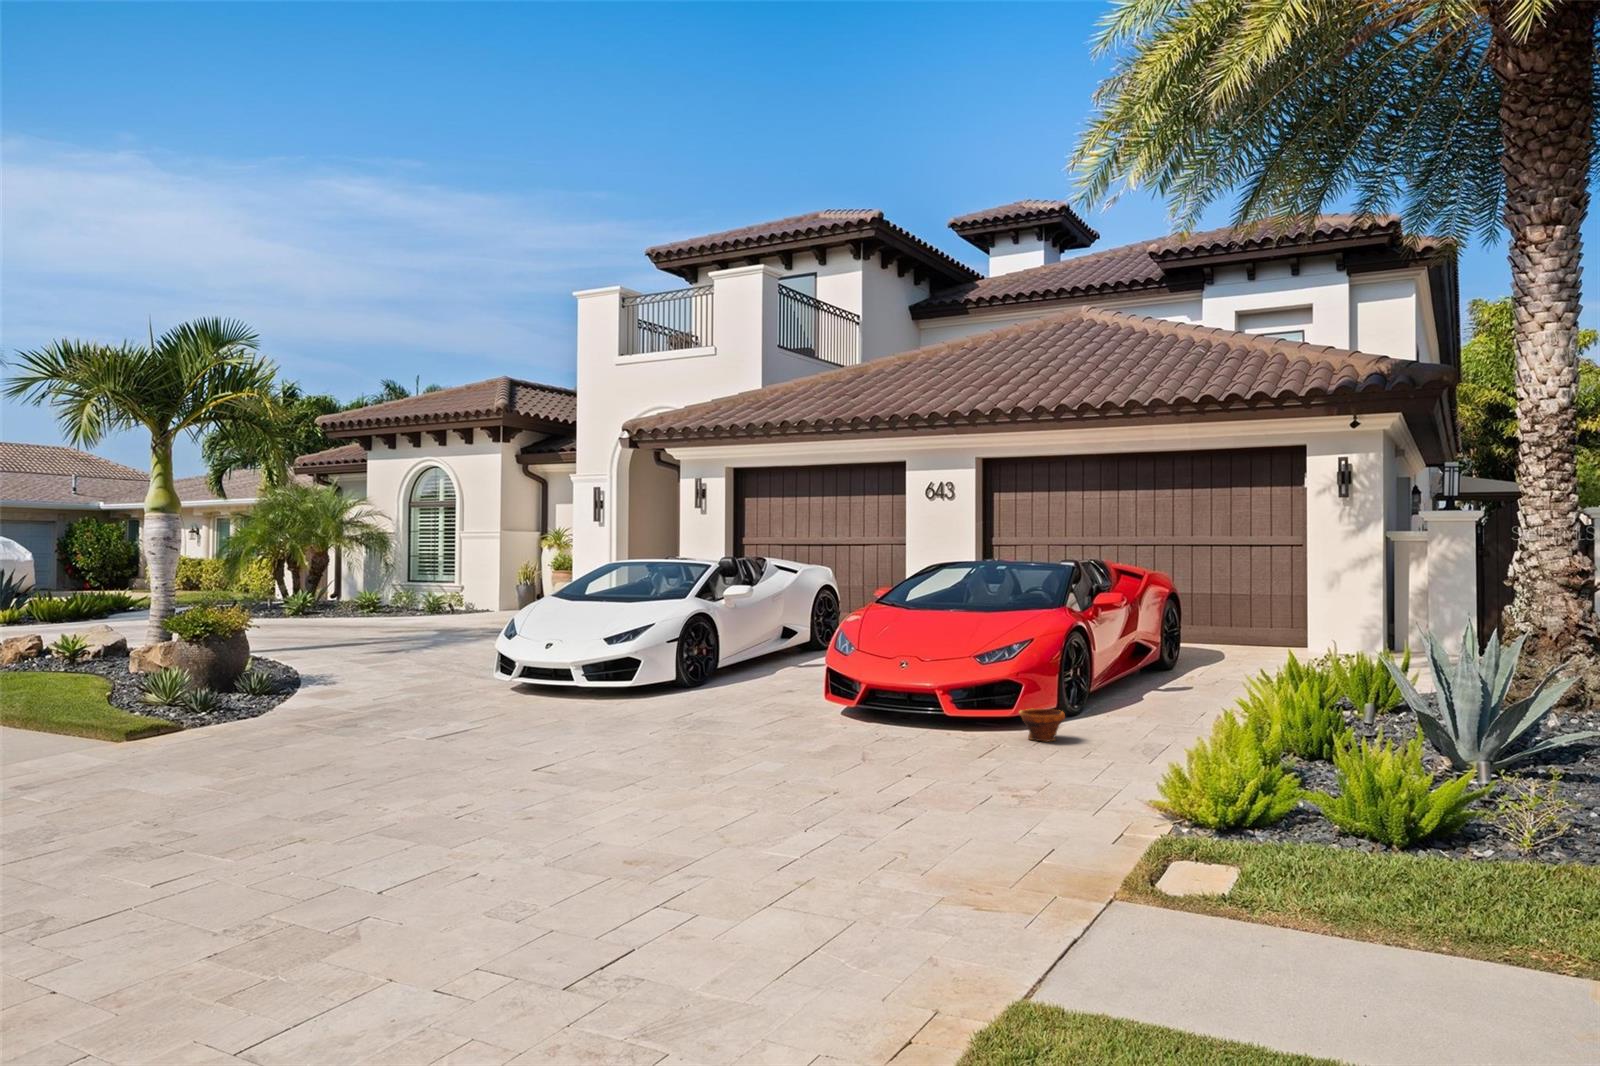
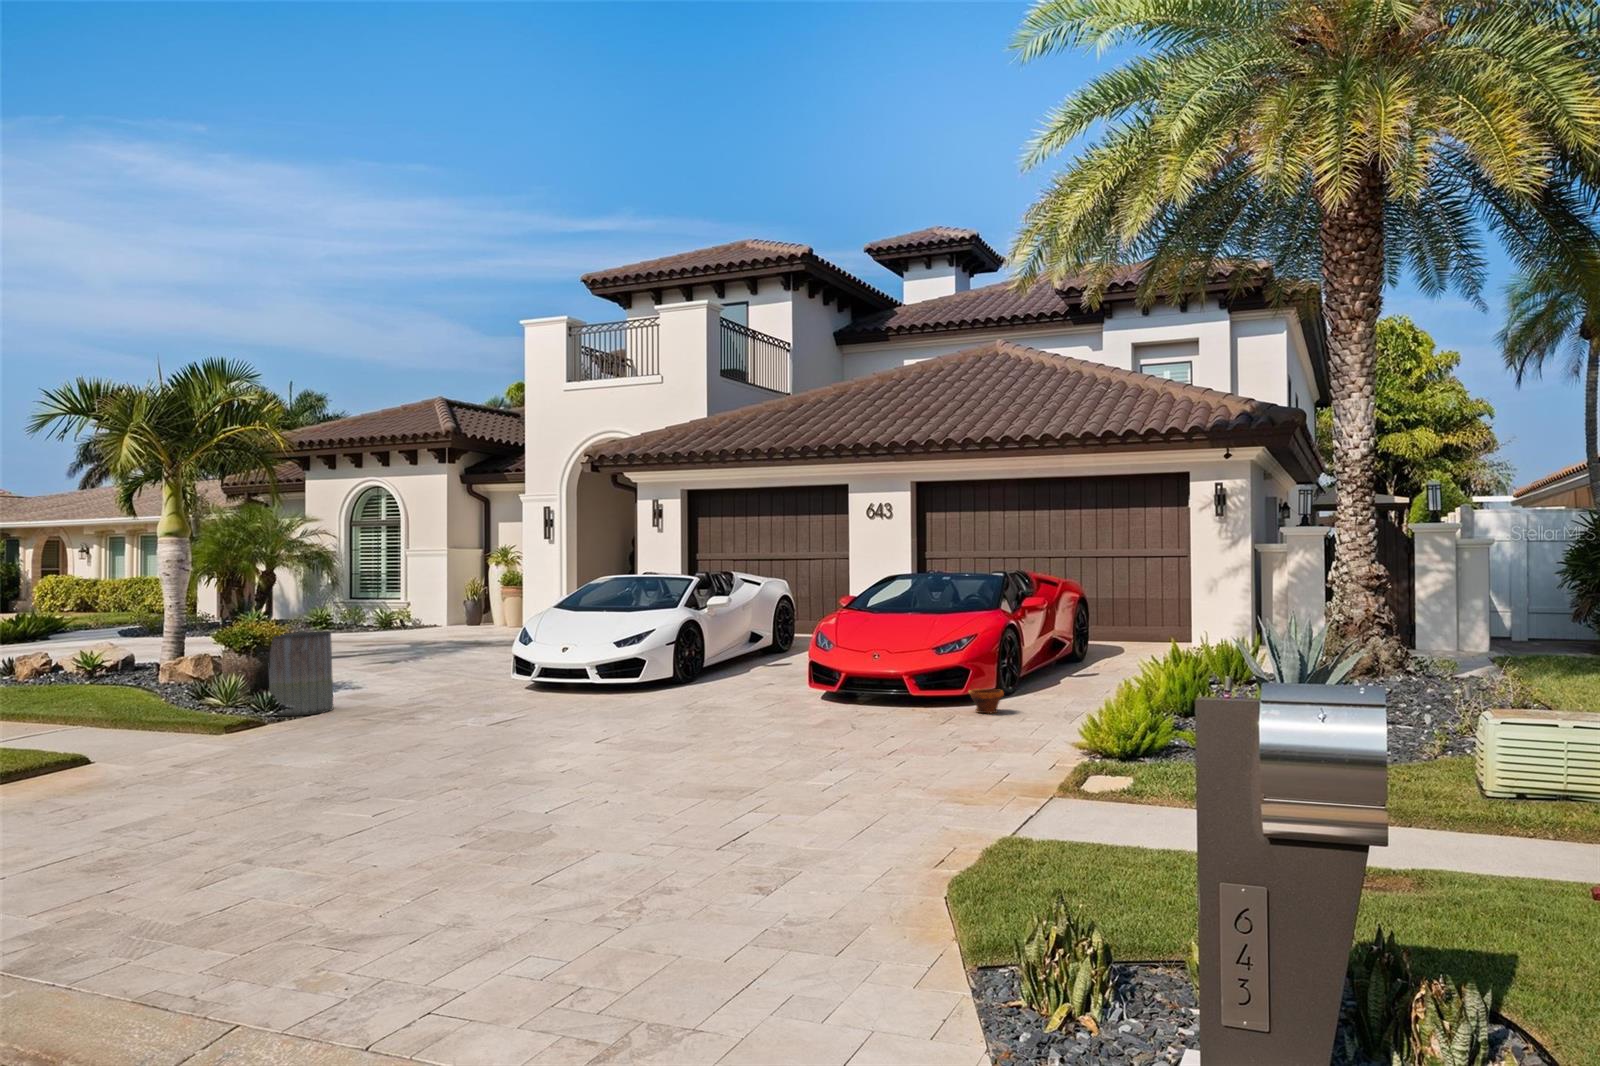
trash can: none [216,618,291,715] -> present [269,632,333,716]

